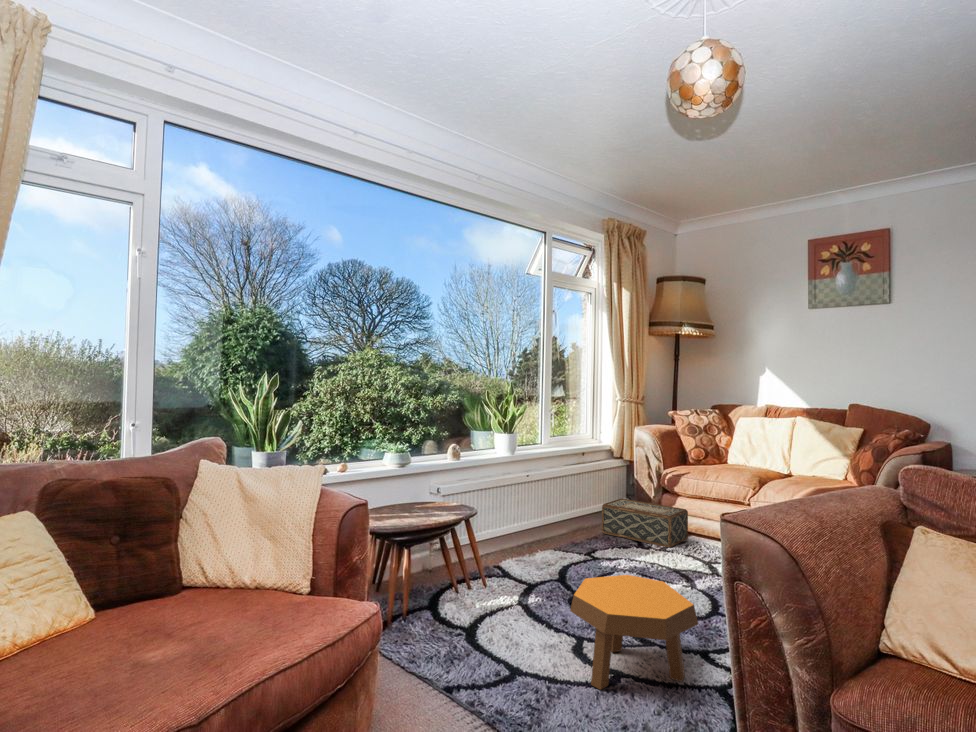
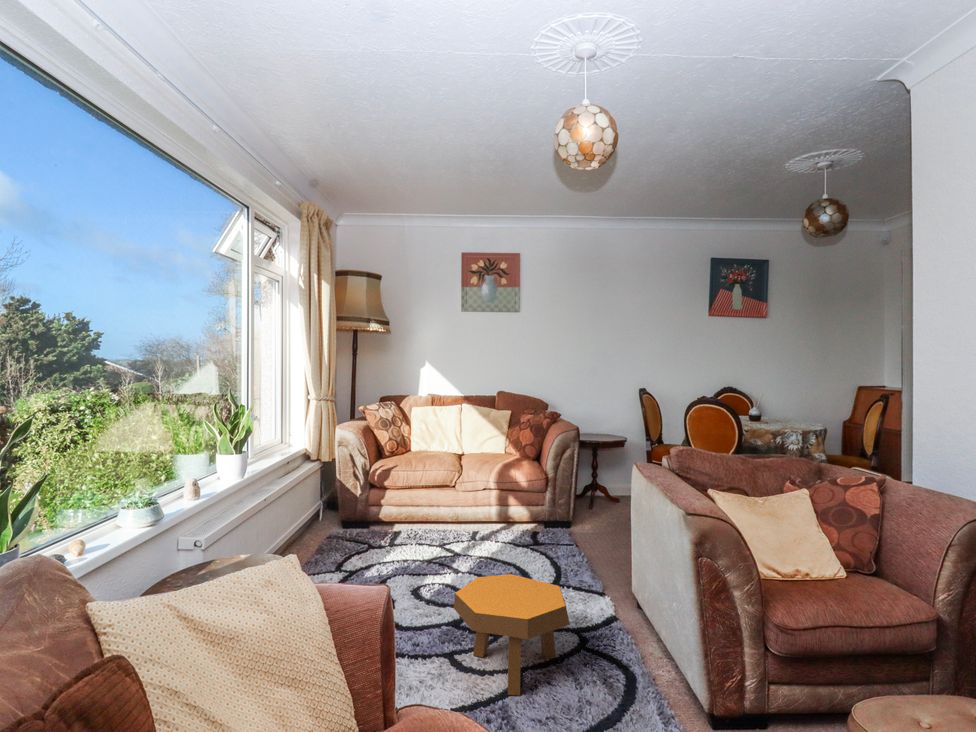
woven basket: present [602,498,688,547] -> none [316,501,398,543]

